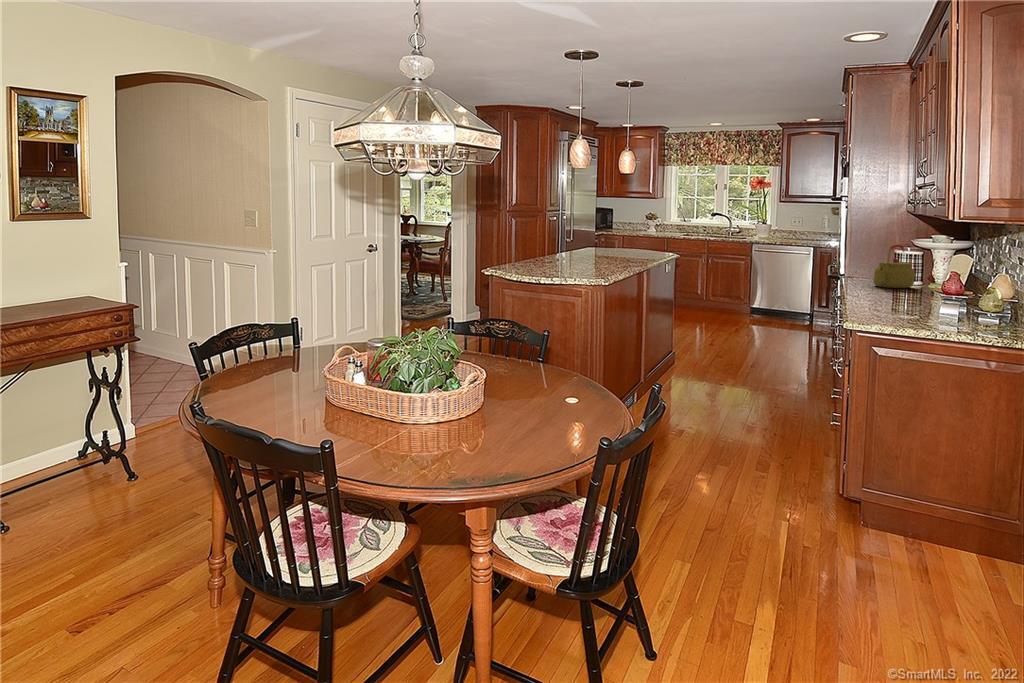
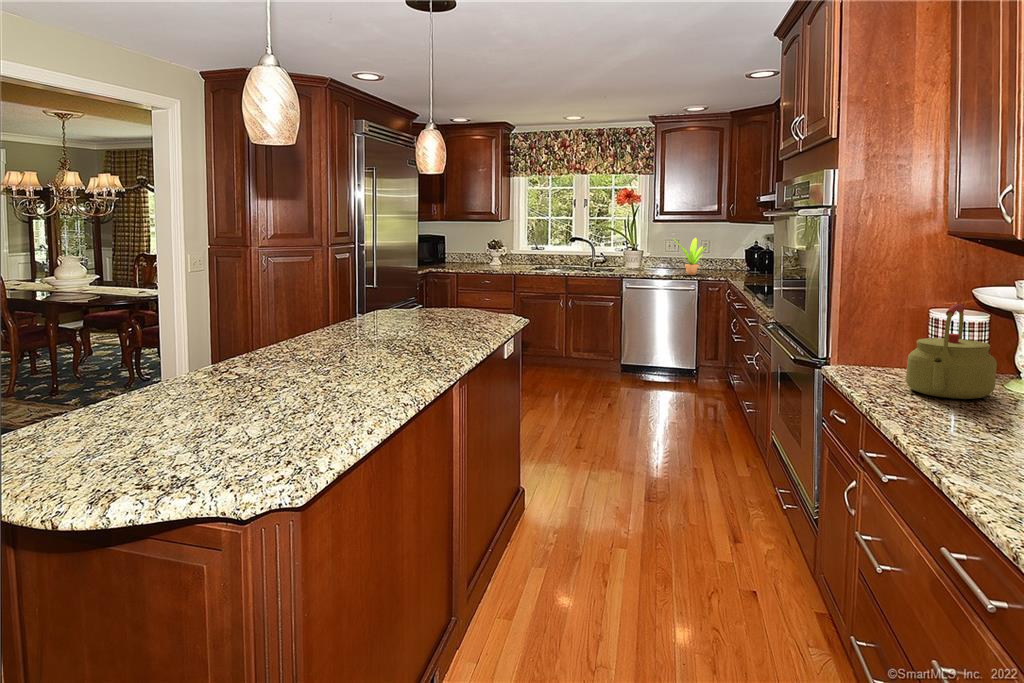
potted plant: none [789,215,816,242] -> present [672,238,707,275]

